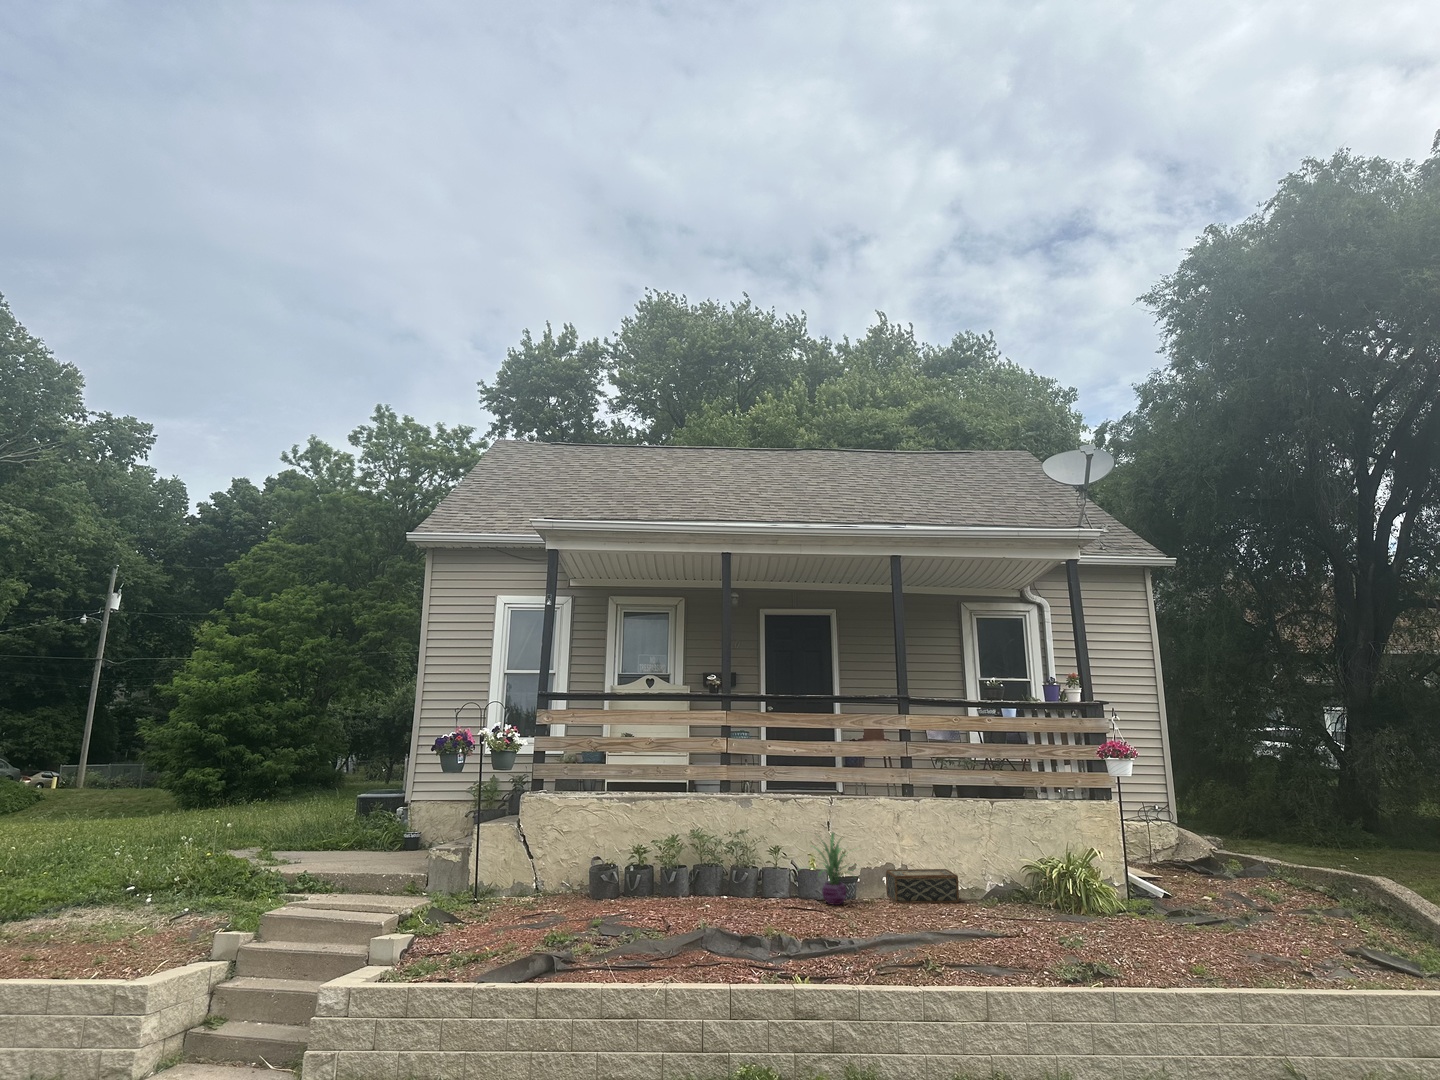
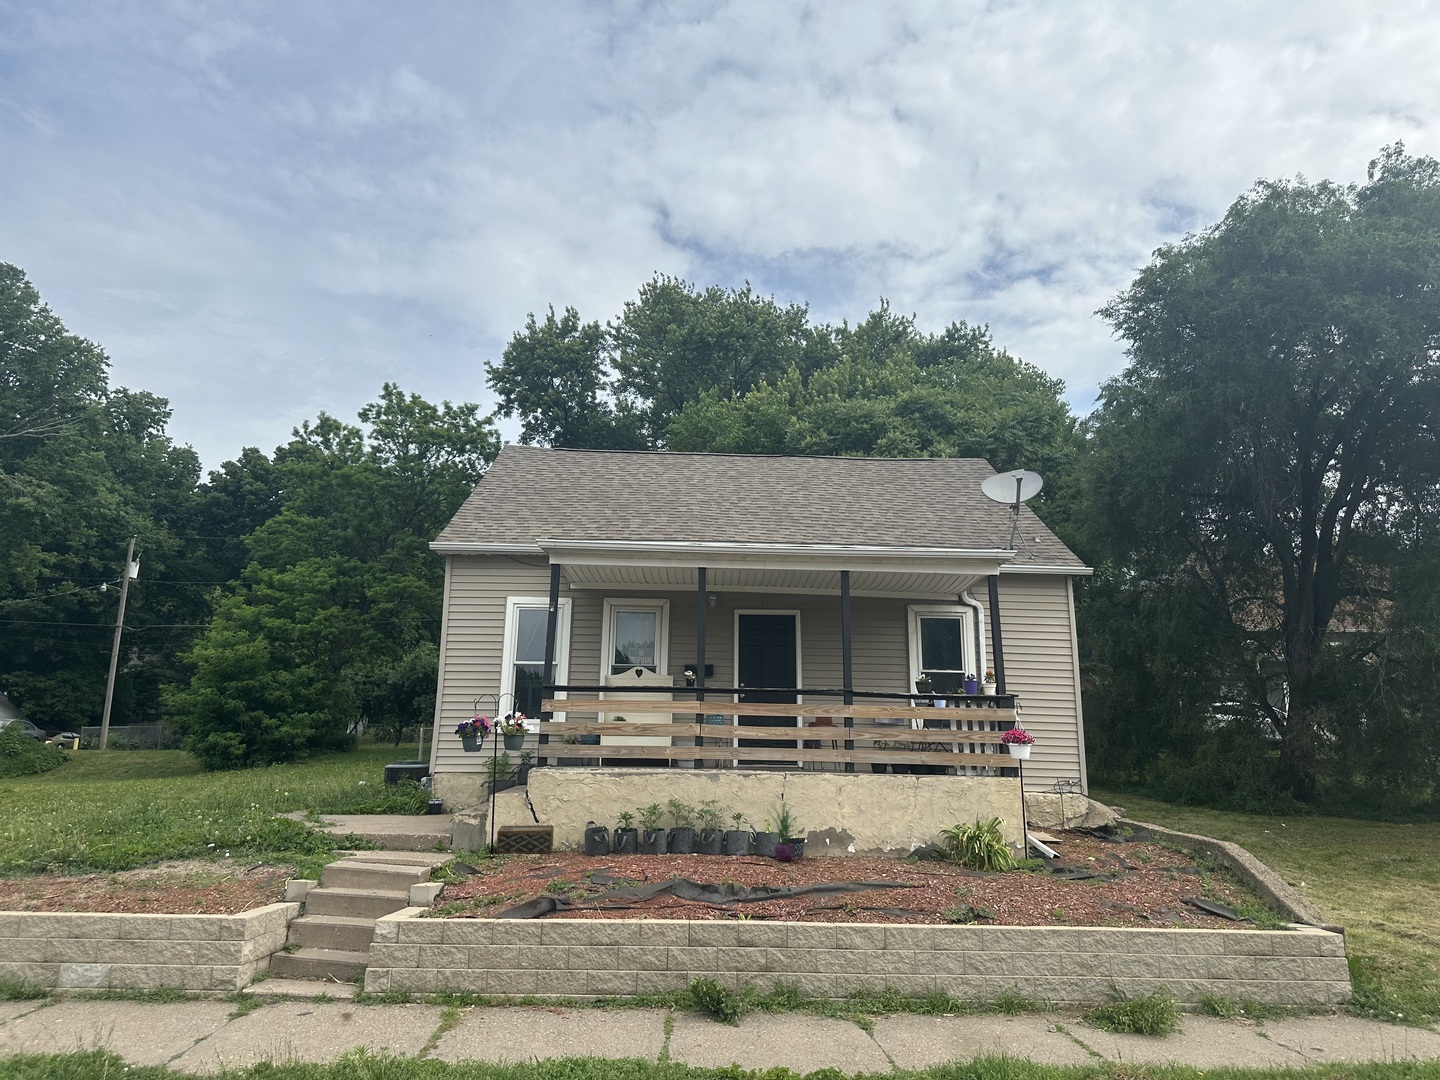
woven basket: present [886,869,959,903] -> present [497,825,554,853]

